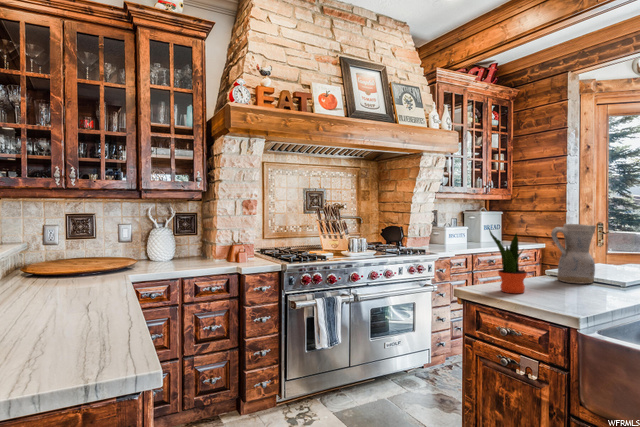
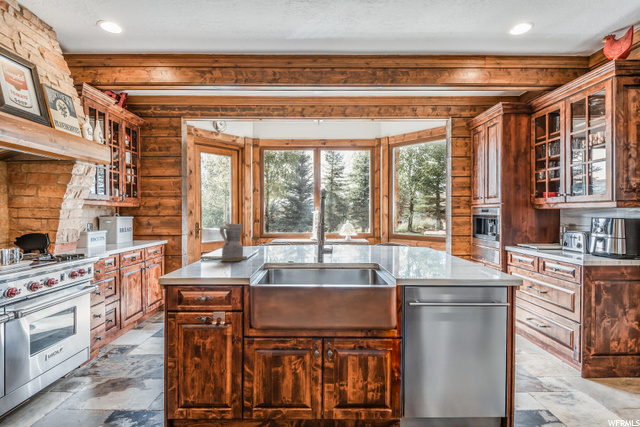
potted plant: present [489,229,527,293] -> none [191,227,218,272]

